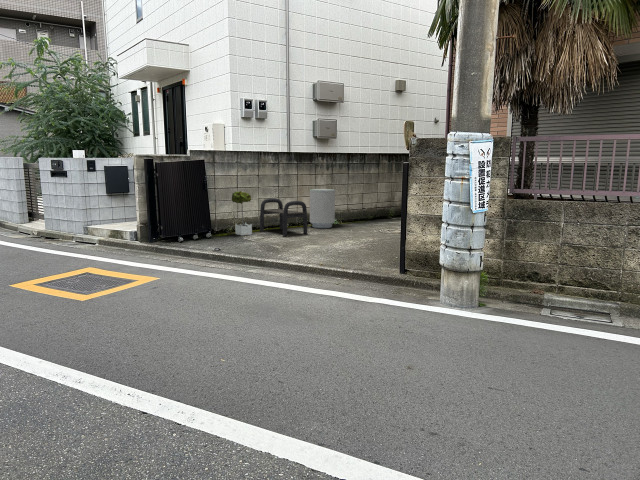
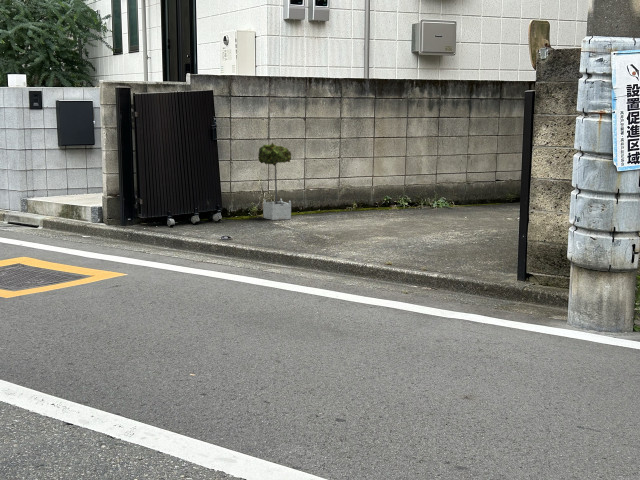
trash can: present [310,189,335,228] -> none [396,144,443,213]
bench: present [260,198,307,236] -> none [306,158,387,222]

